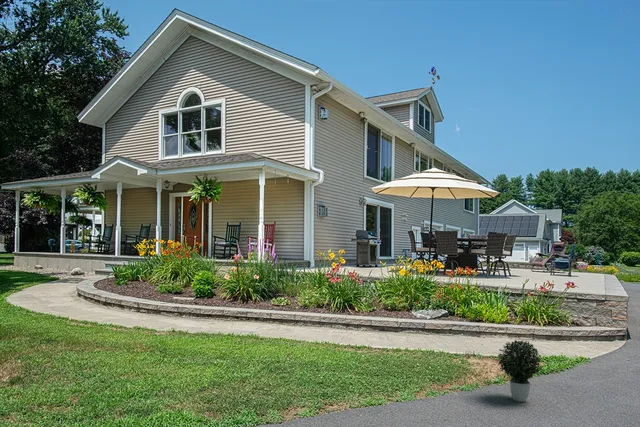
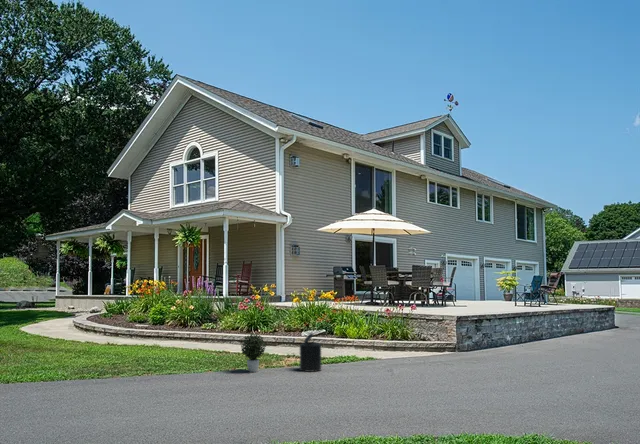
trash can: none [568,336,606,397] -> present [300,334,321,372]

